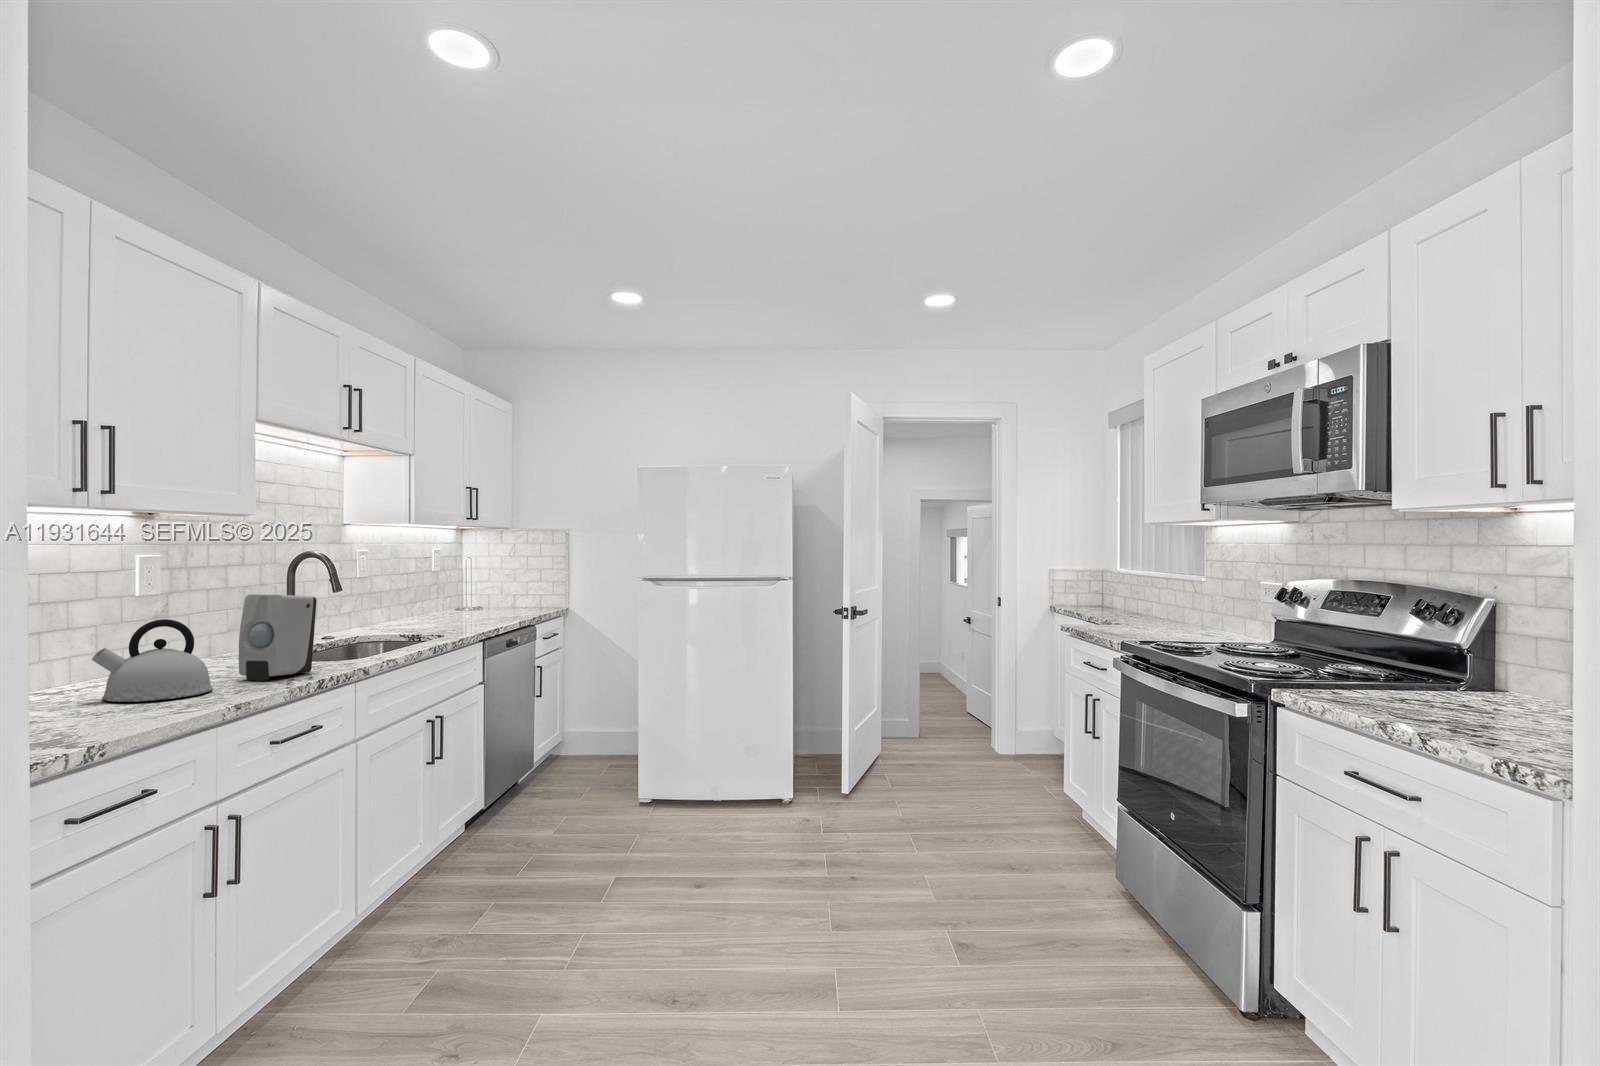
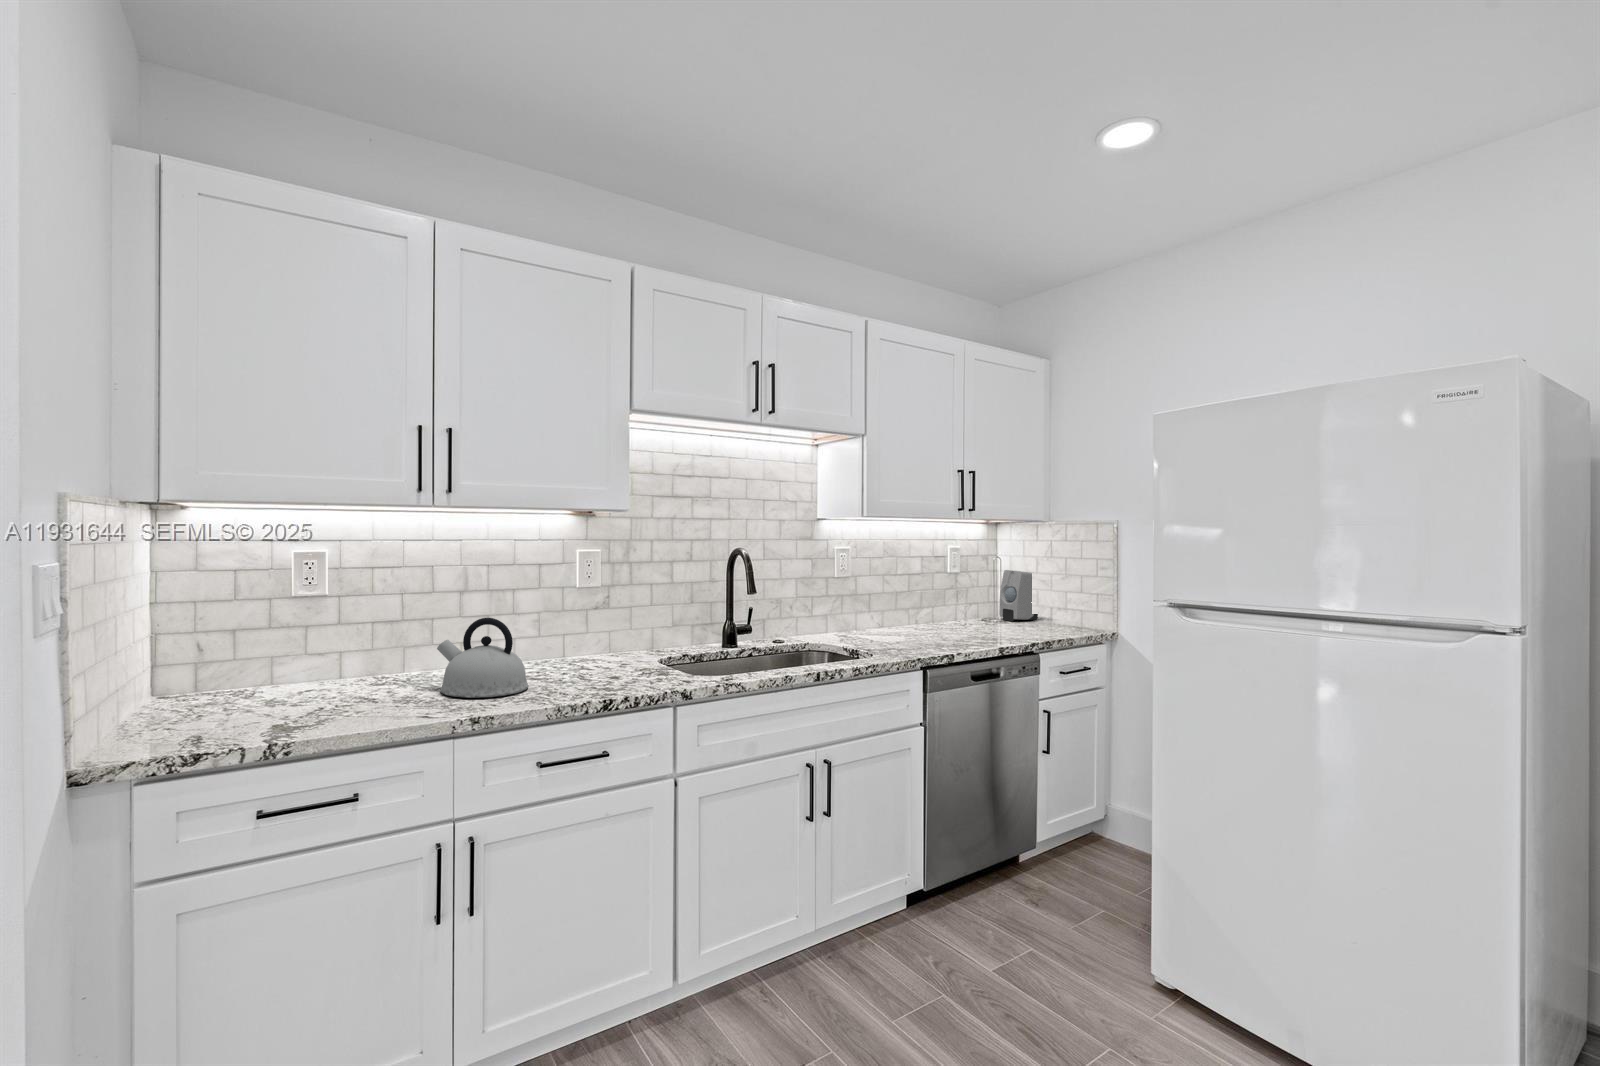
soap dispenser: present [239,595,317,681] -> present [999,570,1038,621]

